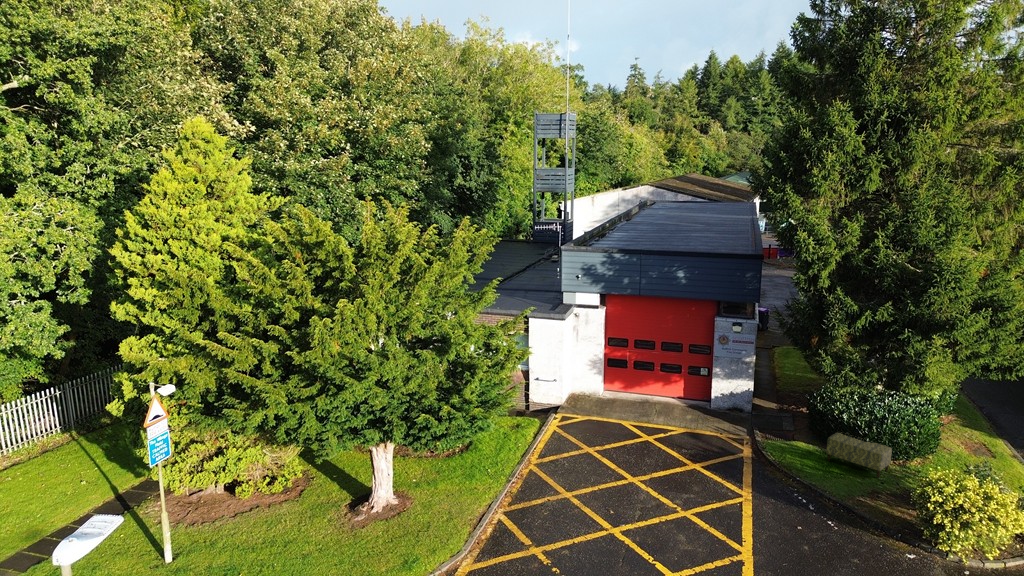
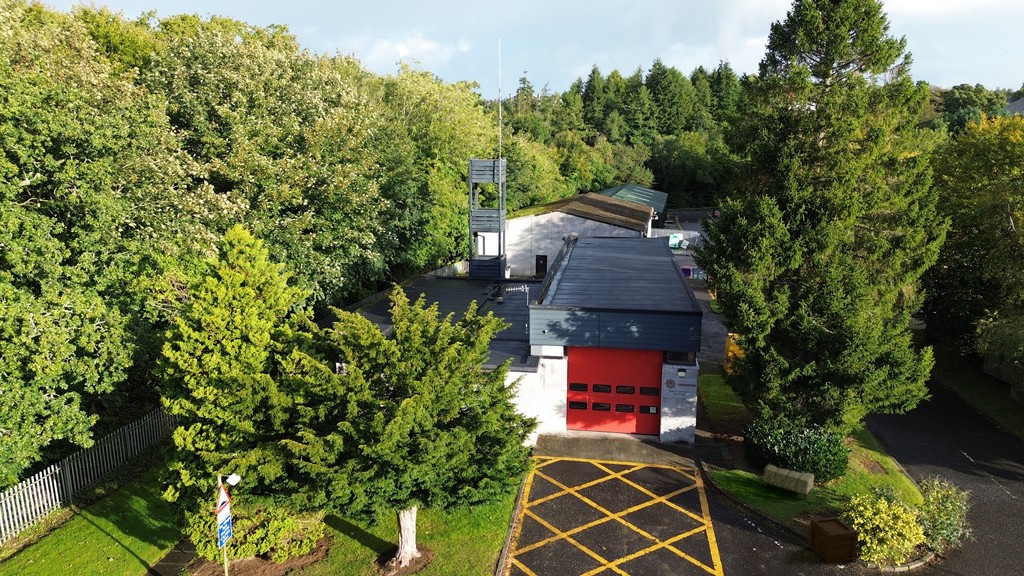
wooden crate: none [870,494,936,551] -> present [808,517,857,563]

